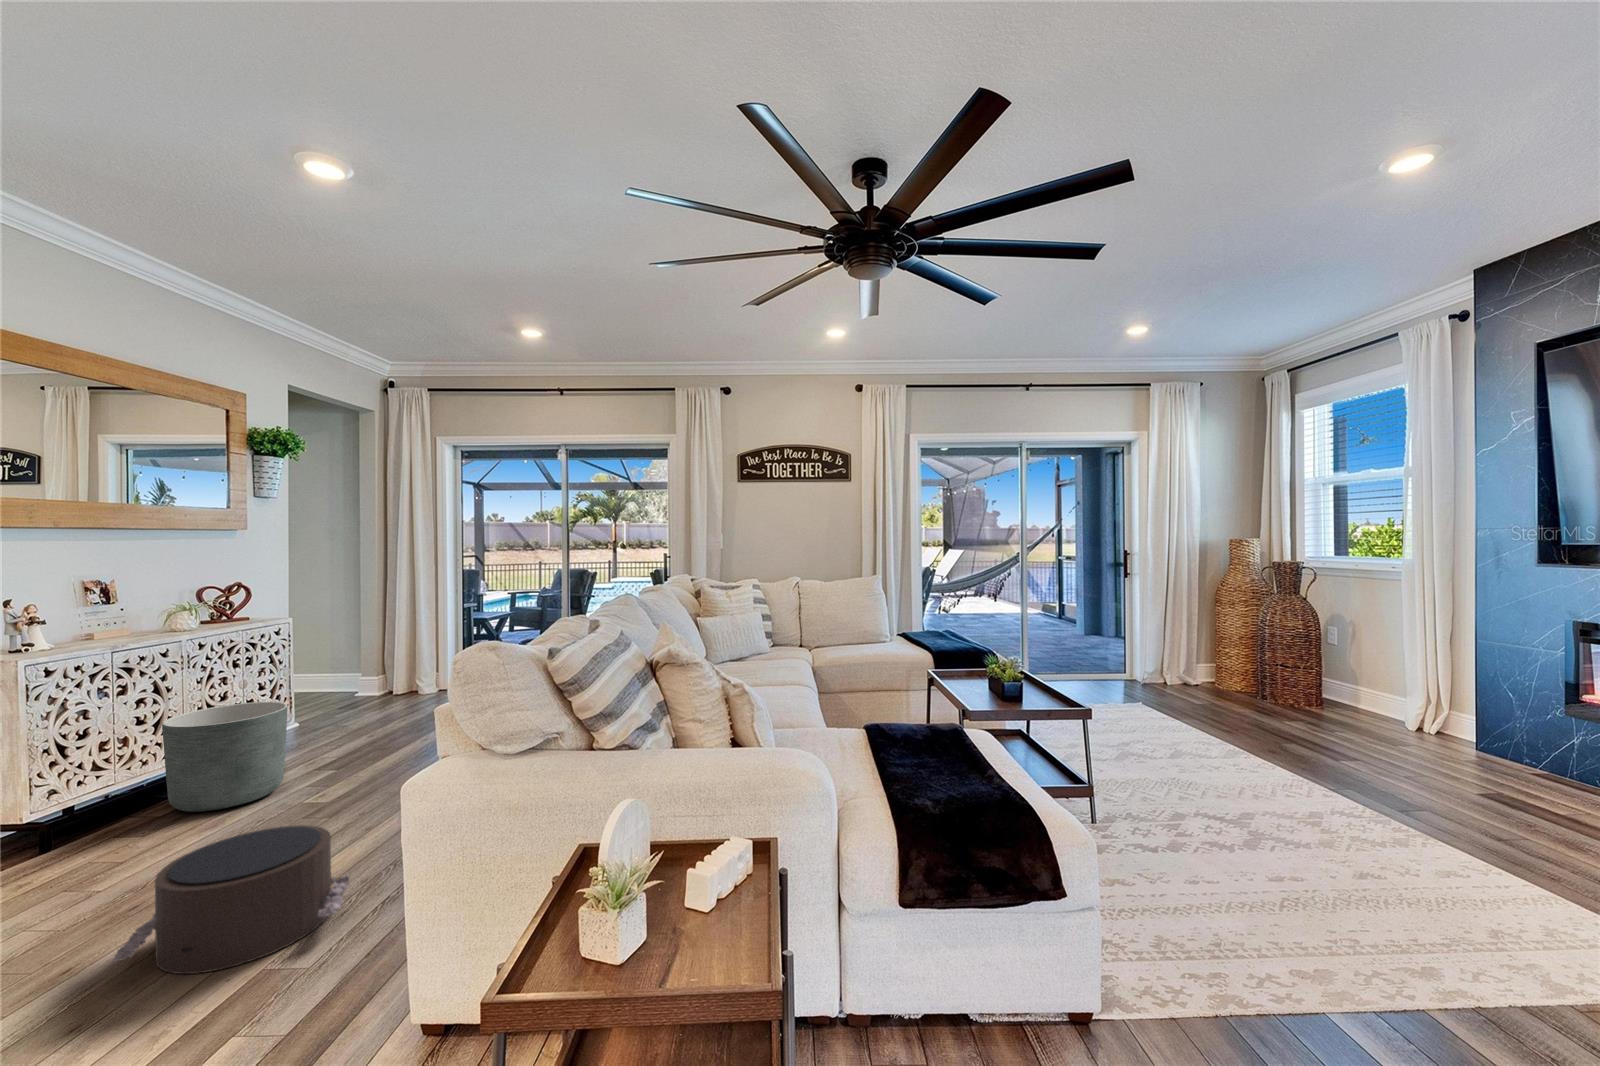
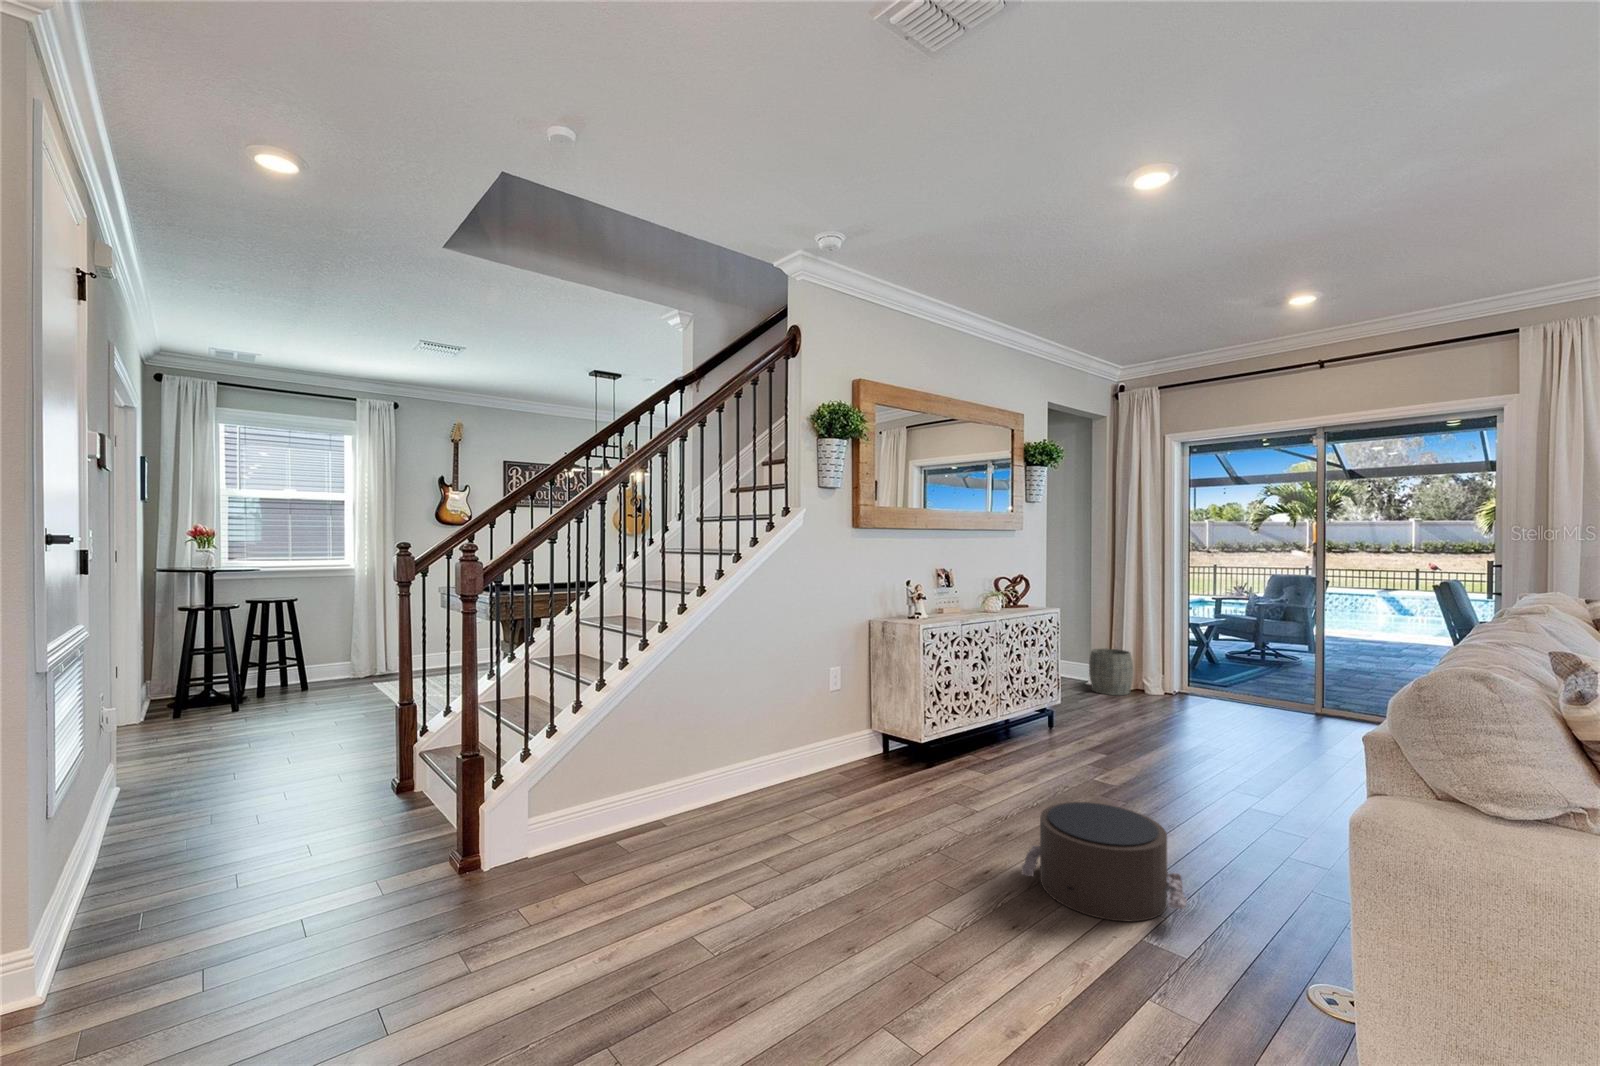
woven basket: none [354,653,403,702] -> present [1089,649,1133,695]
planter: present [162,702,287,812] -> none [989,679,1072,767]

